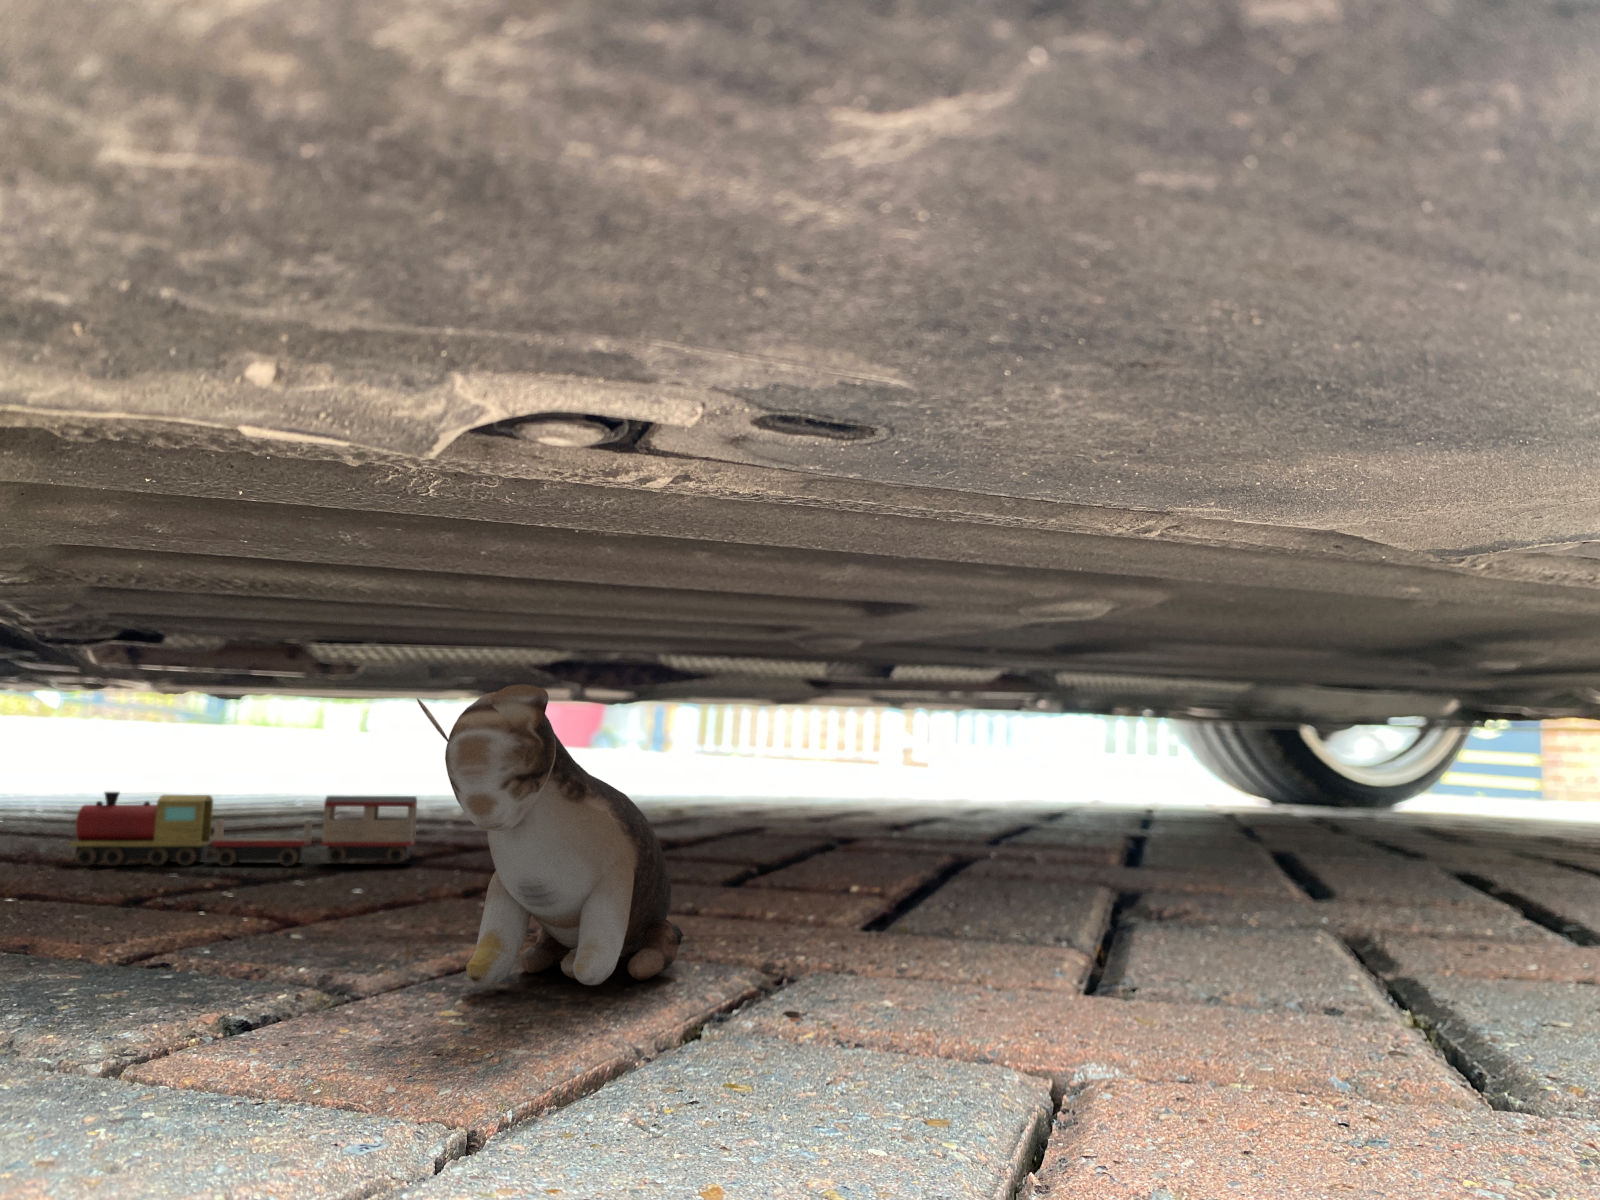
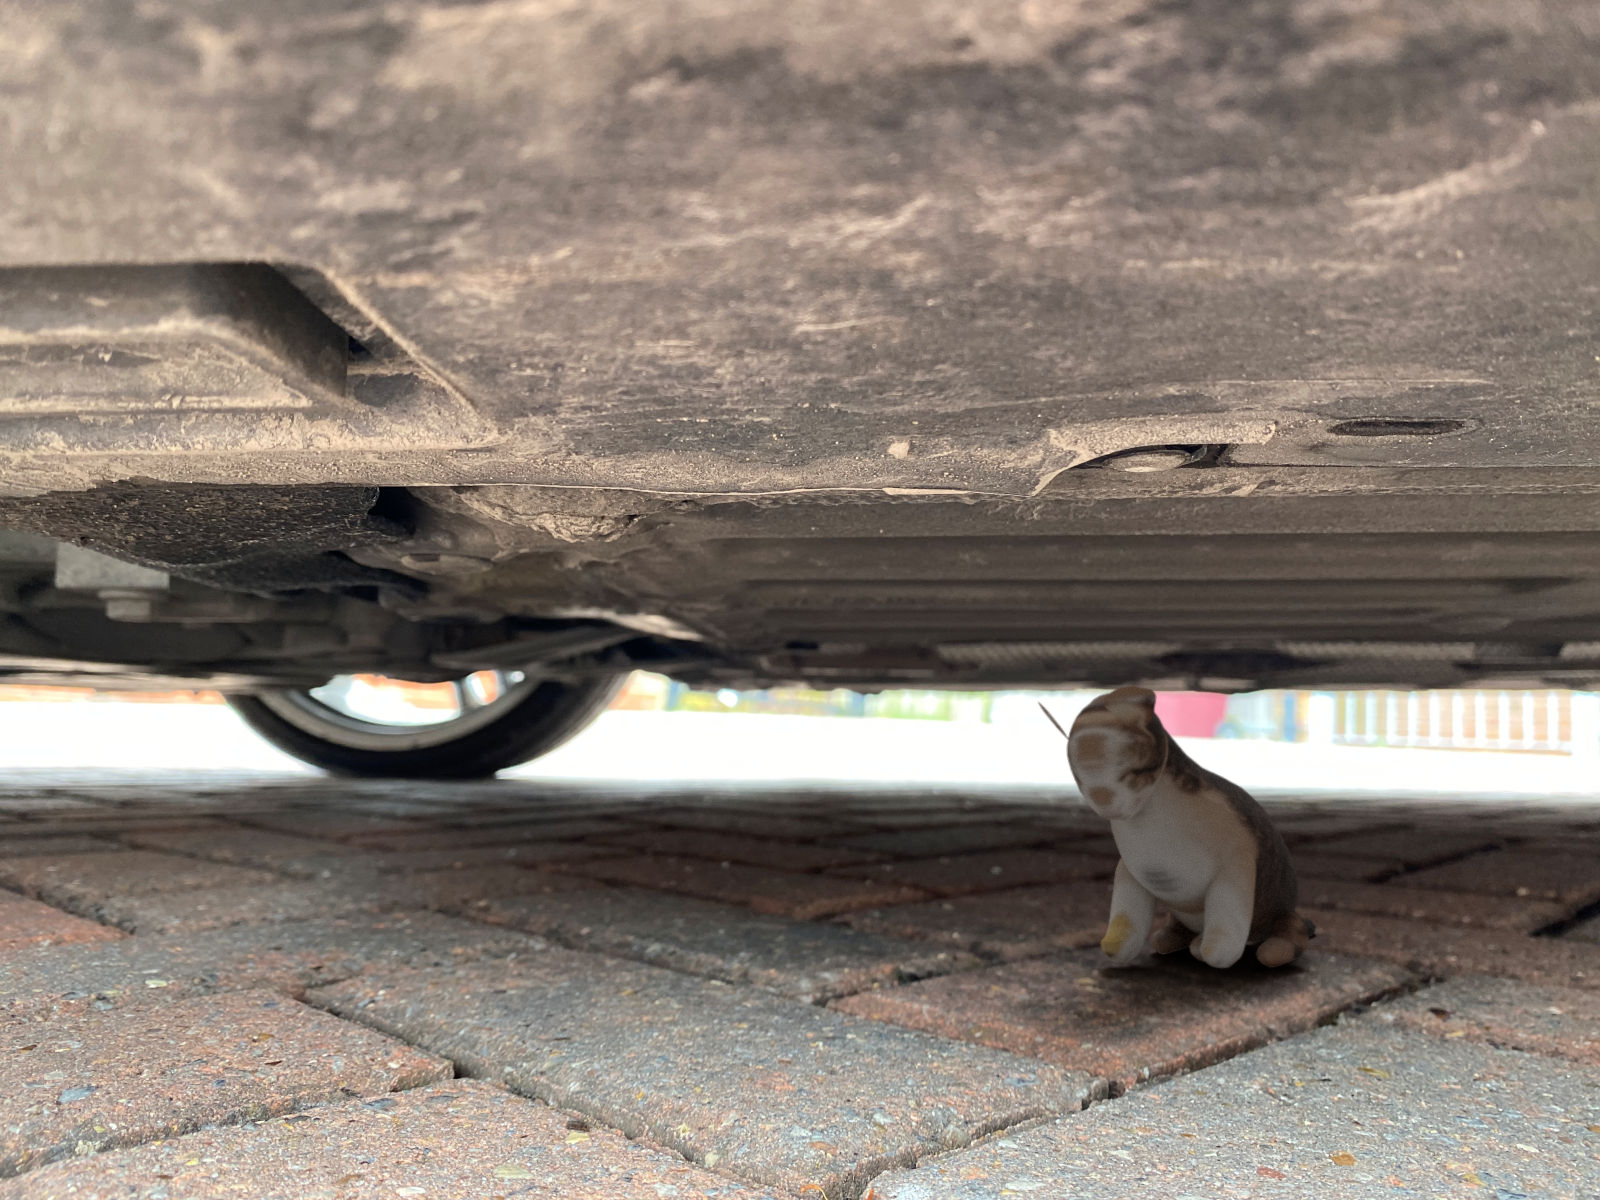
toy train: present [68,792,417,866] -> none [769,785,1048,852]

